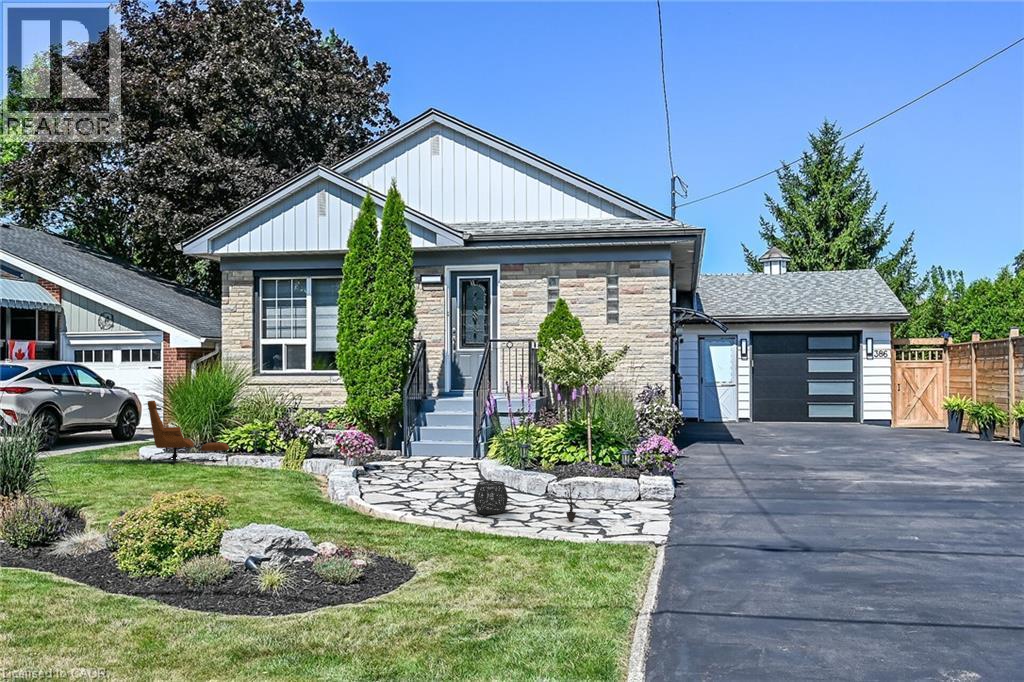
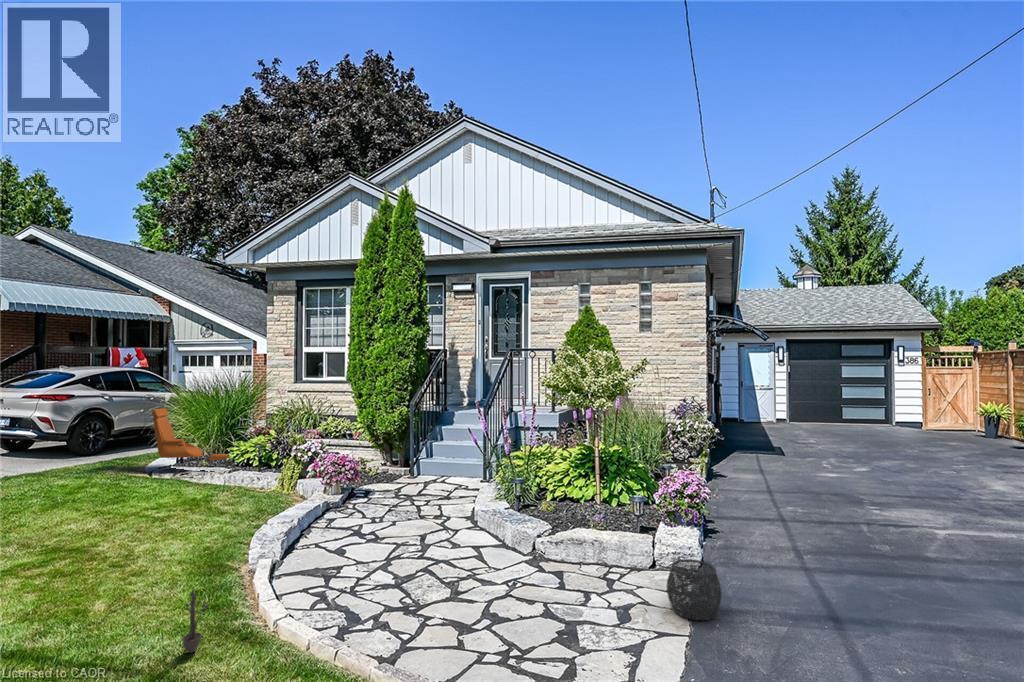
woven basket: present [474,481,508,514] -> present [667,559,722,621]
decorative plant: present [561,486,582,521] -> present [182,588,208,653]

